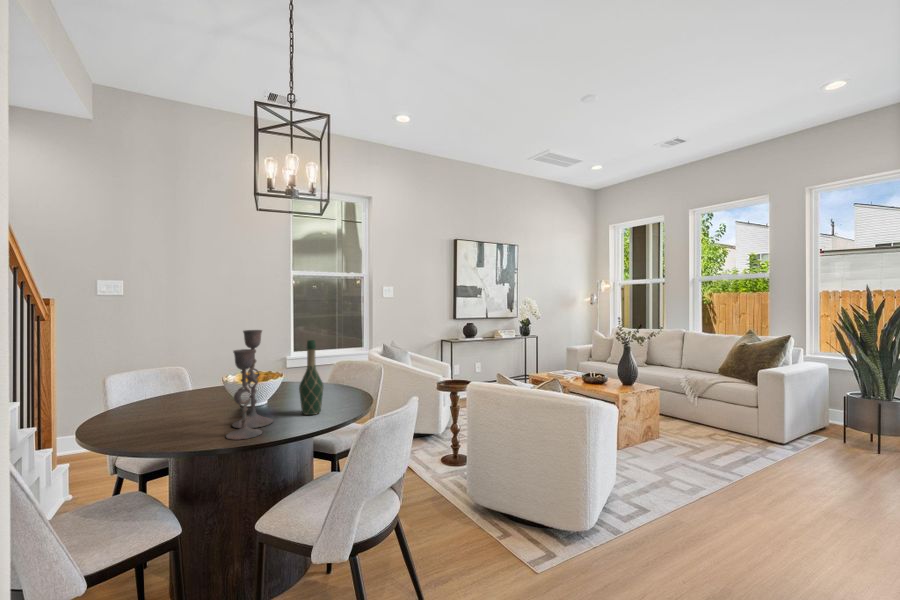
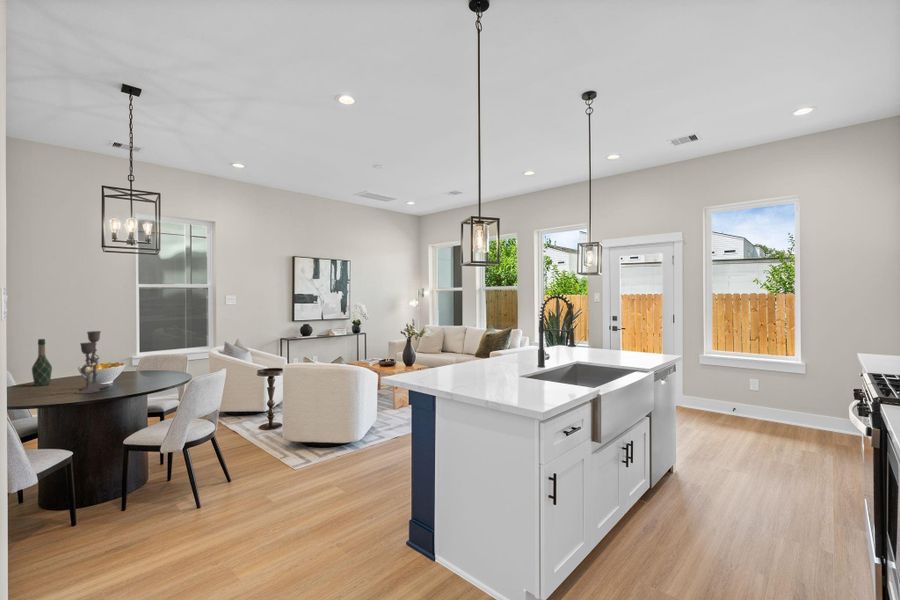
wine bottle: present [299,340,323,415] -> present [32,339,52,386]

